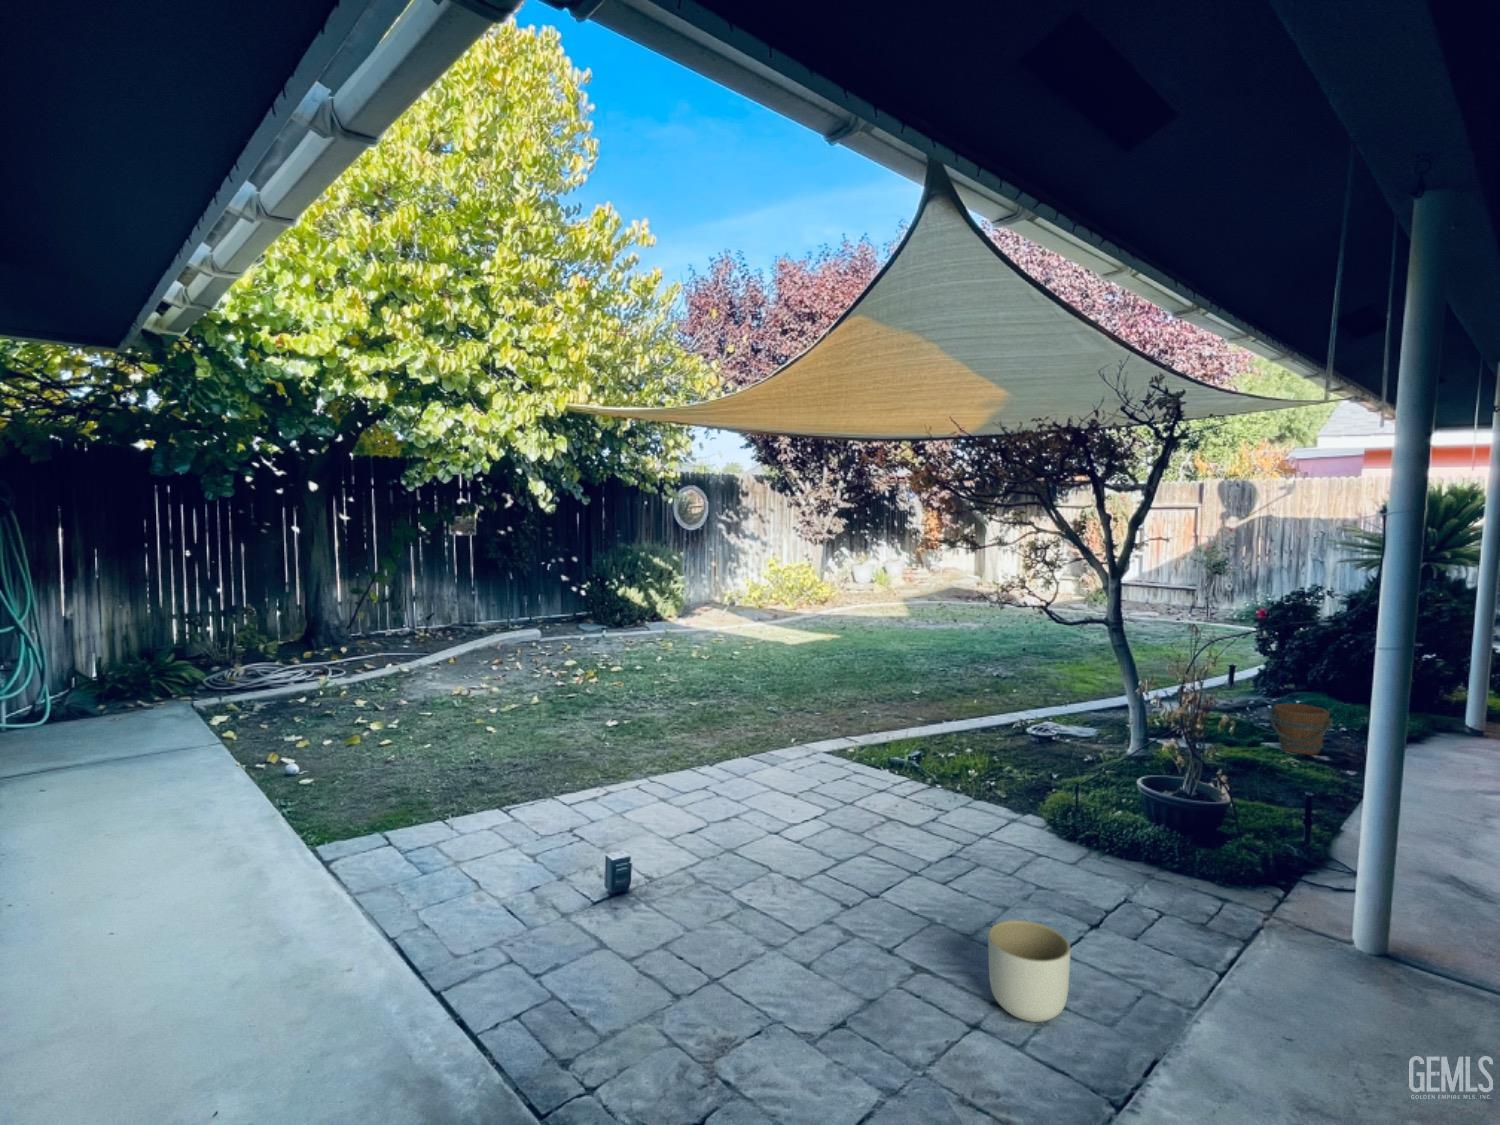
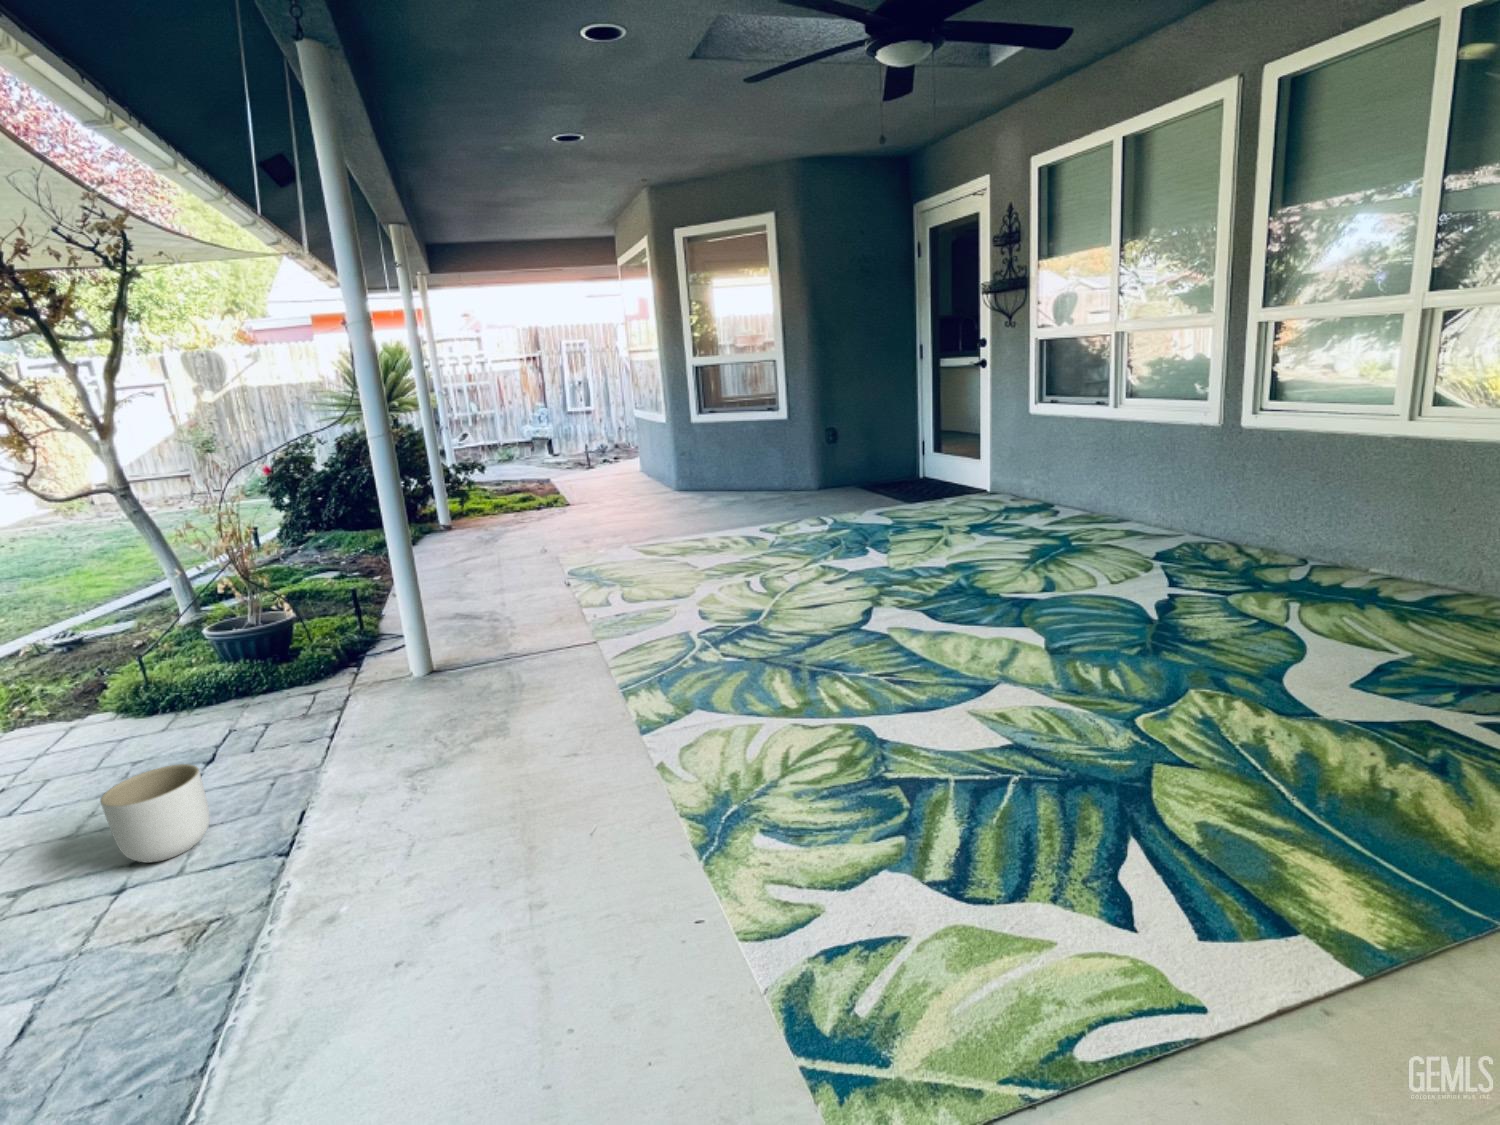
bucket: present [1270,703,1333,755] -> none [302,535,353,579]

